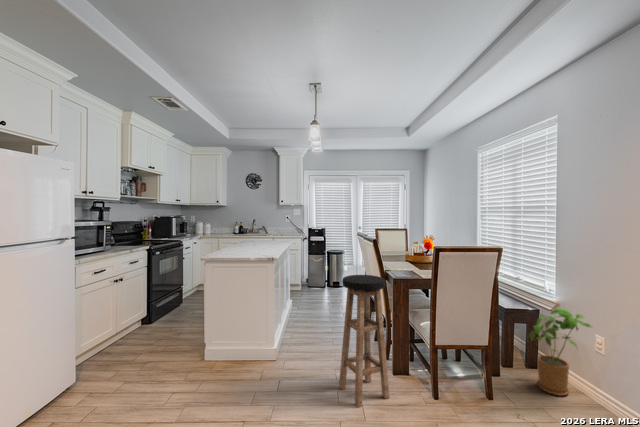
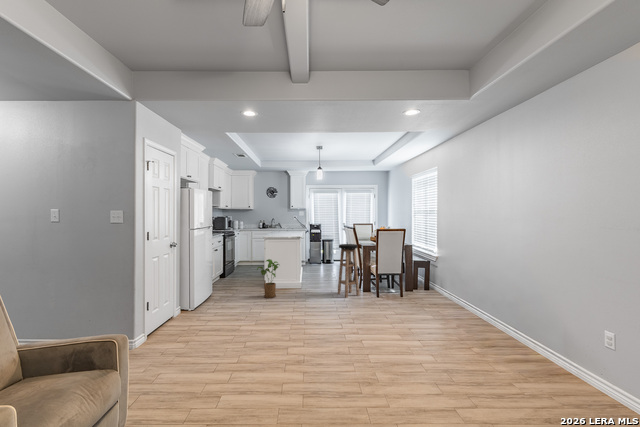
house plant: present [530,308,591,396] -> present [257,259,279,298]

